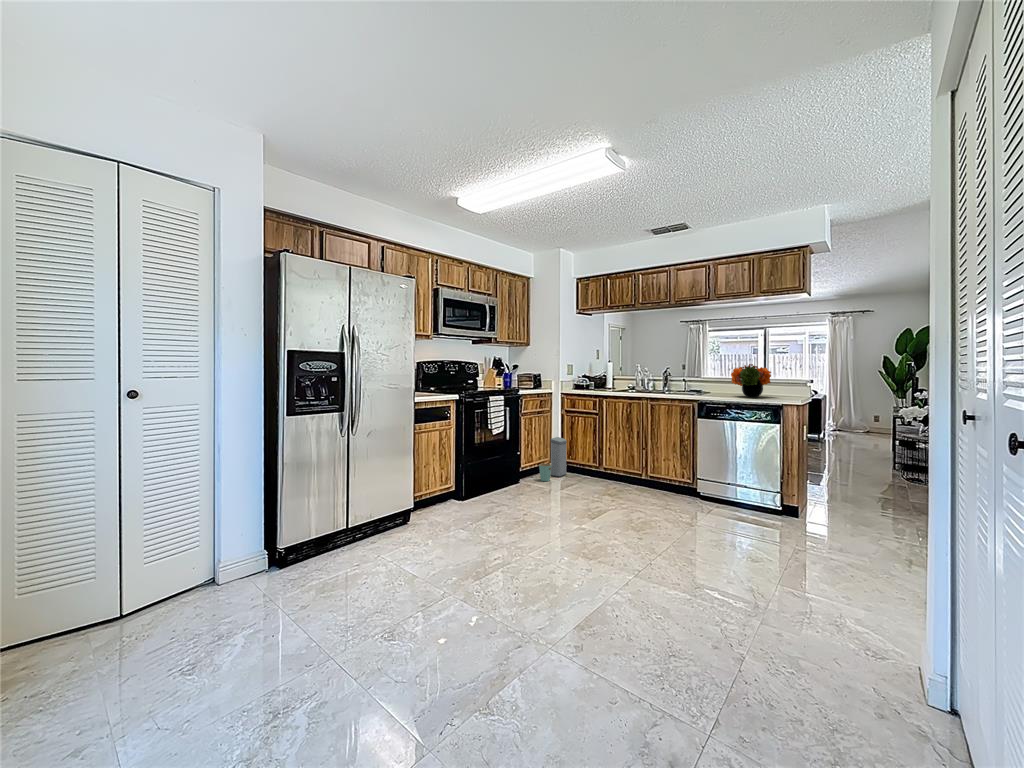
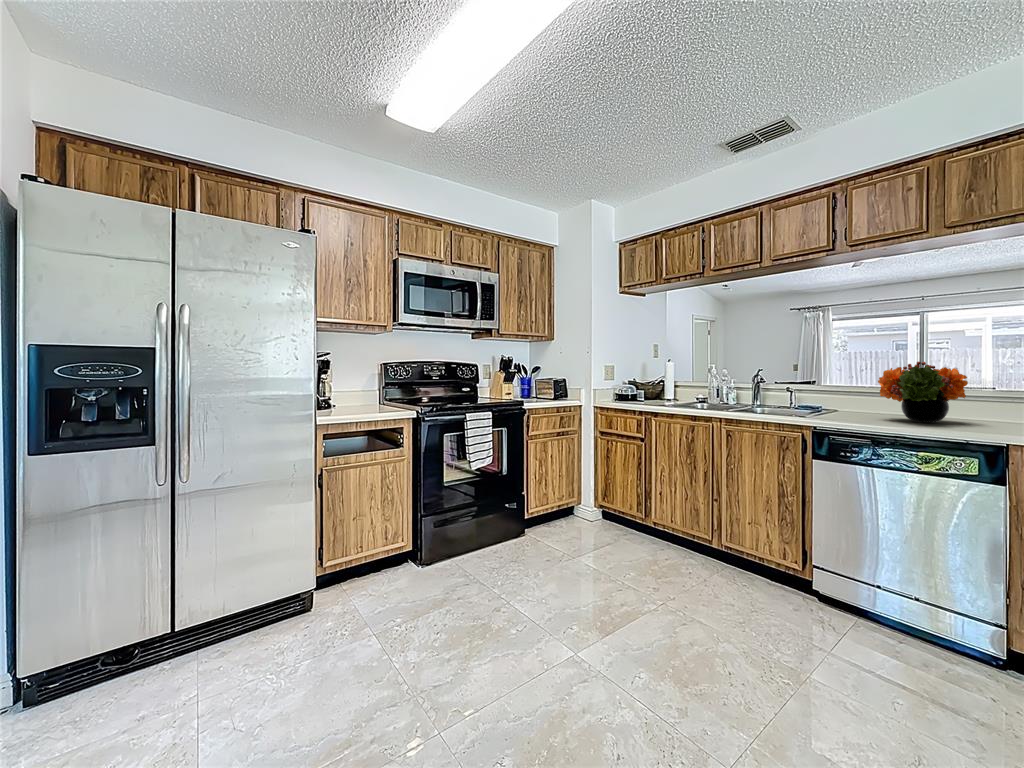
trash can: present [539,437,567,481] -> none [554,470,600,537]

